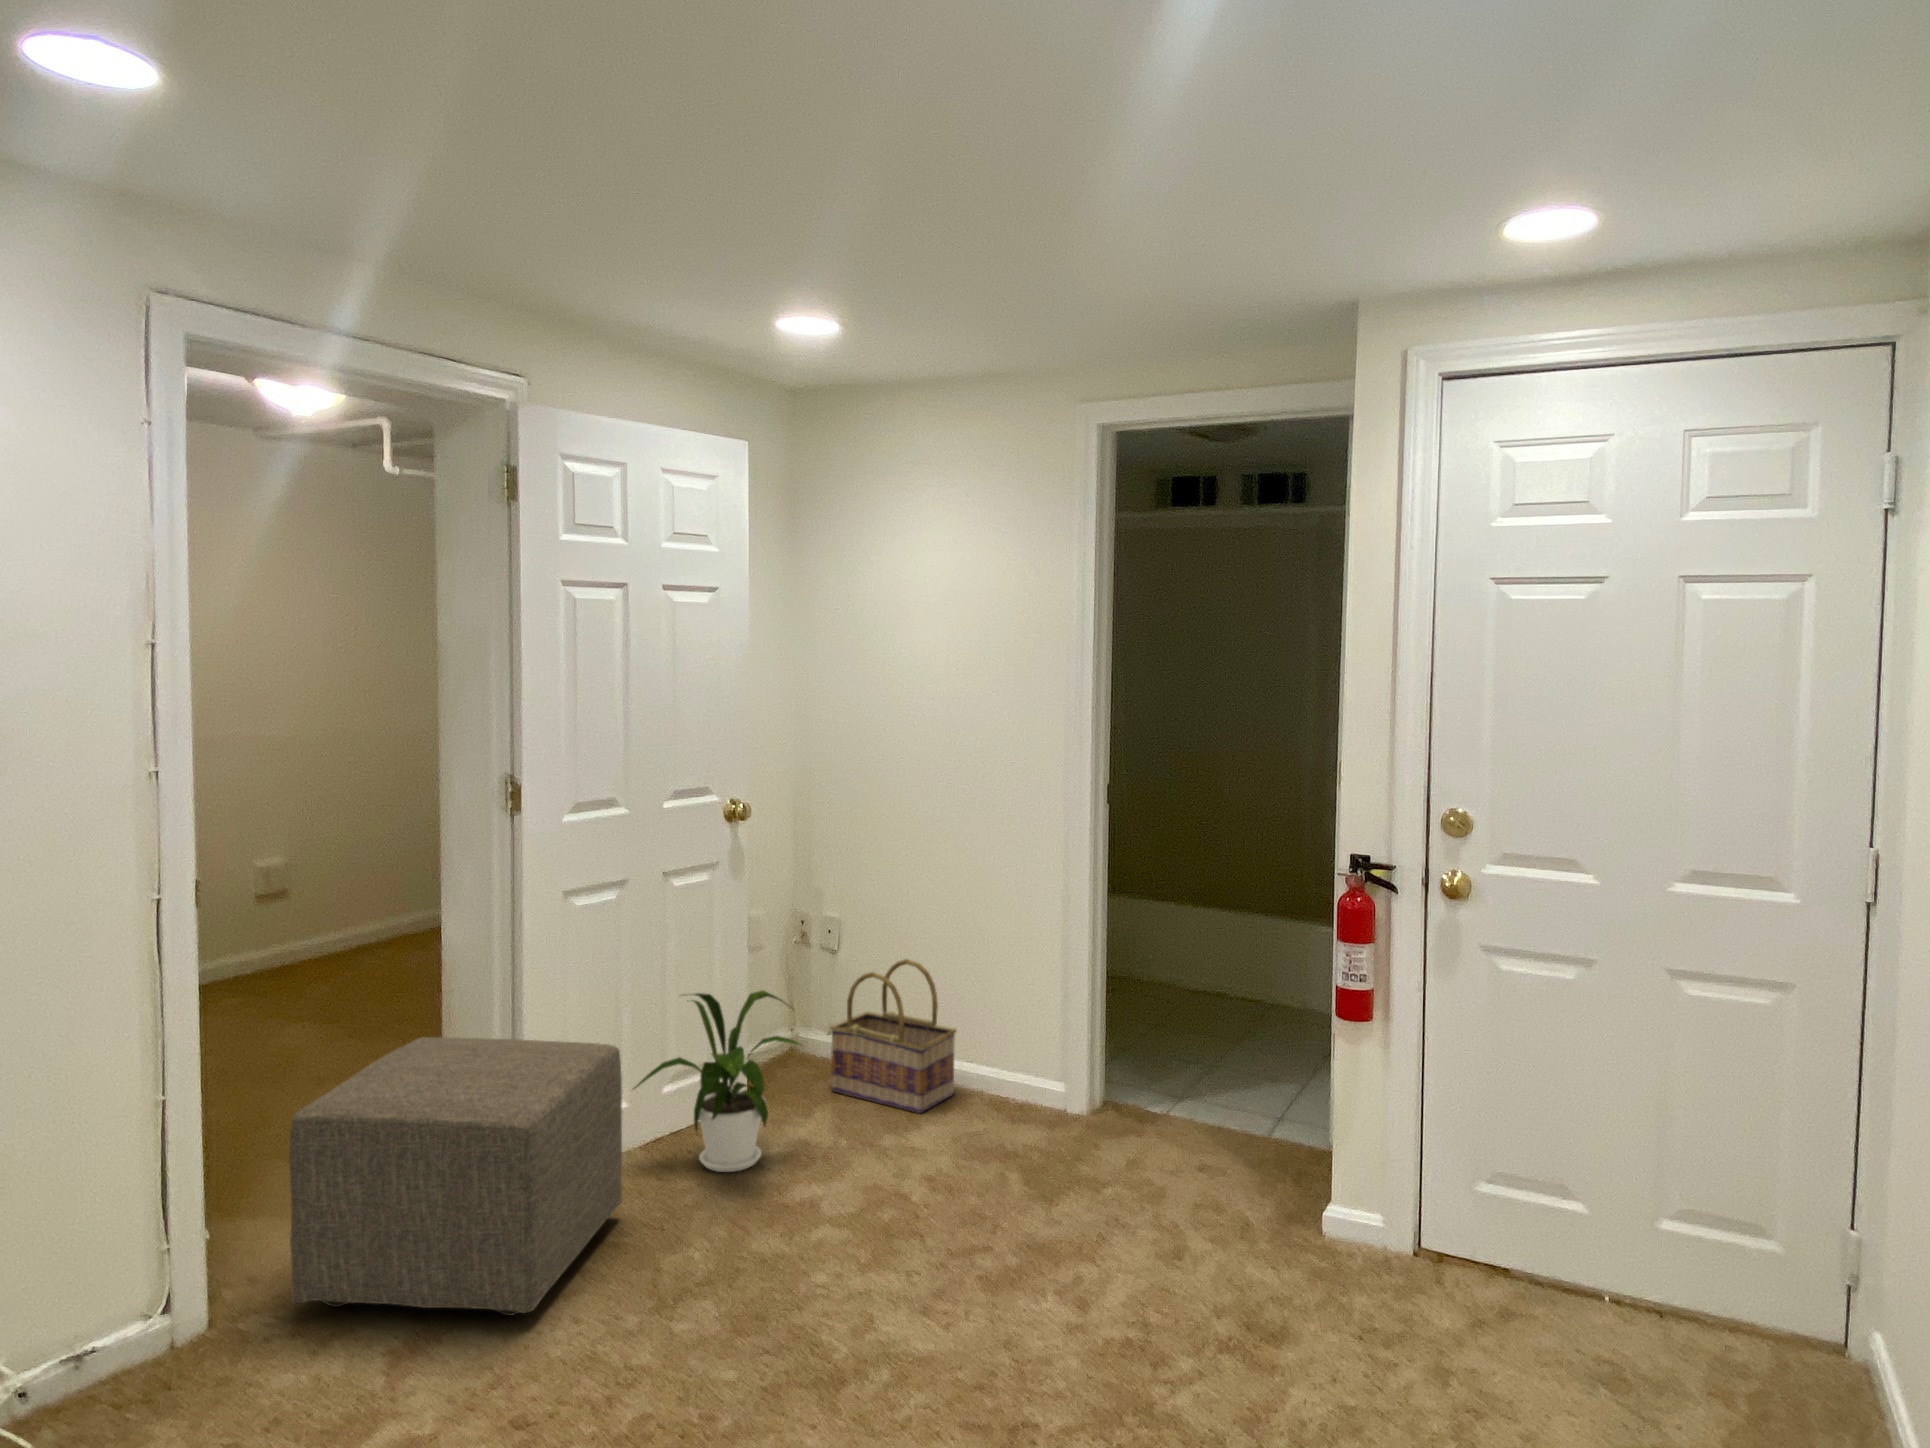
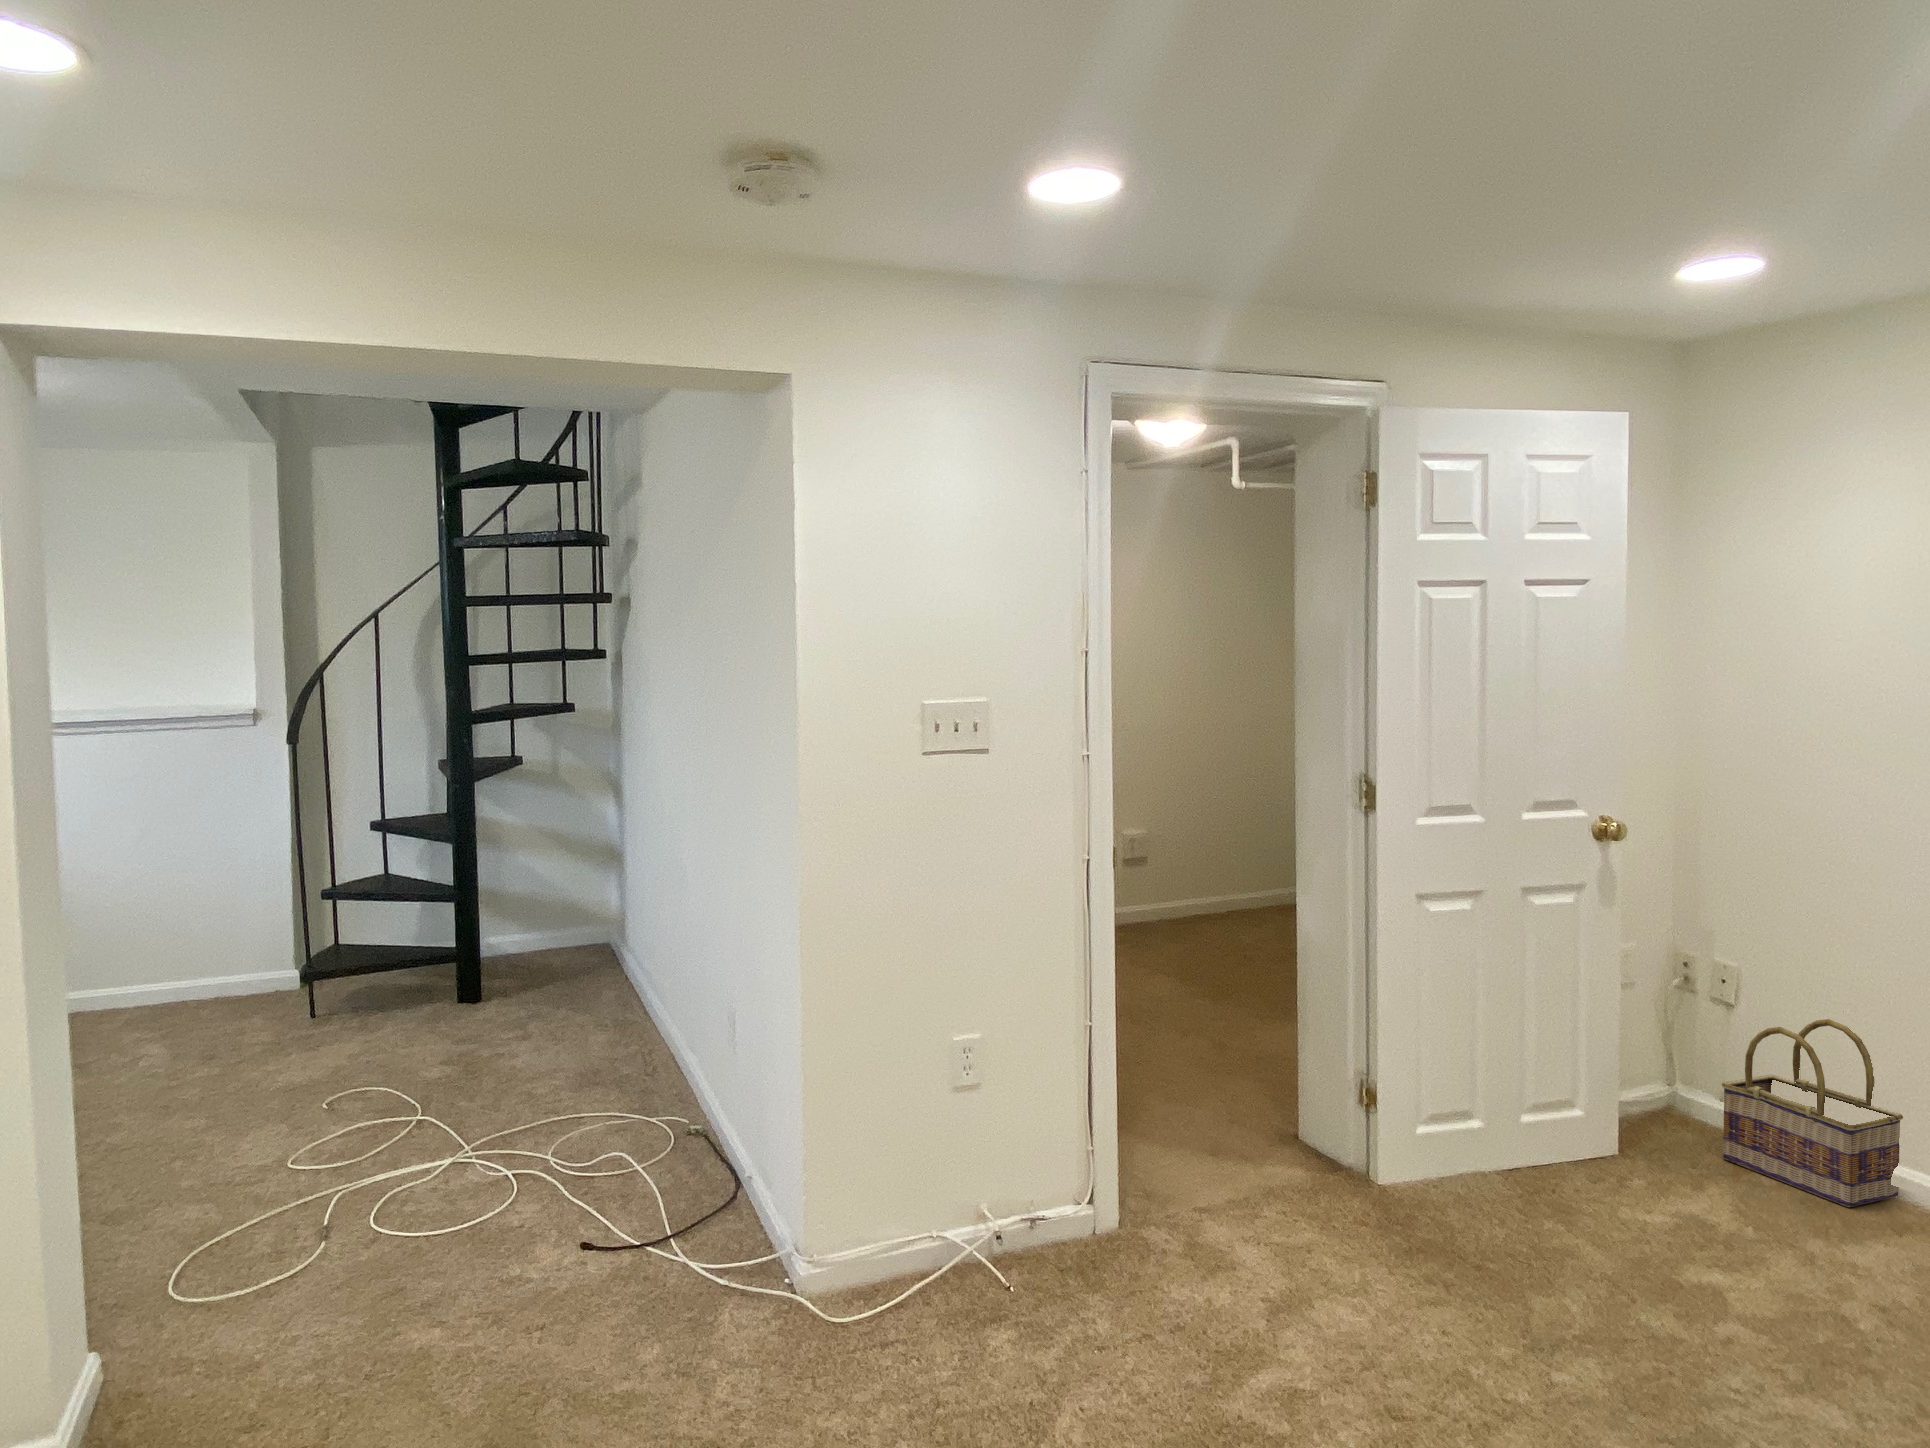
house plant: present [634,990,801,1172] -> none [1485,1014,1692,1217]
ottoman: present [289,1037,622,1316] -> none [1181,1015,1480,1292]

